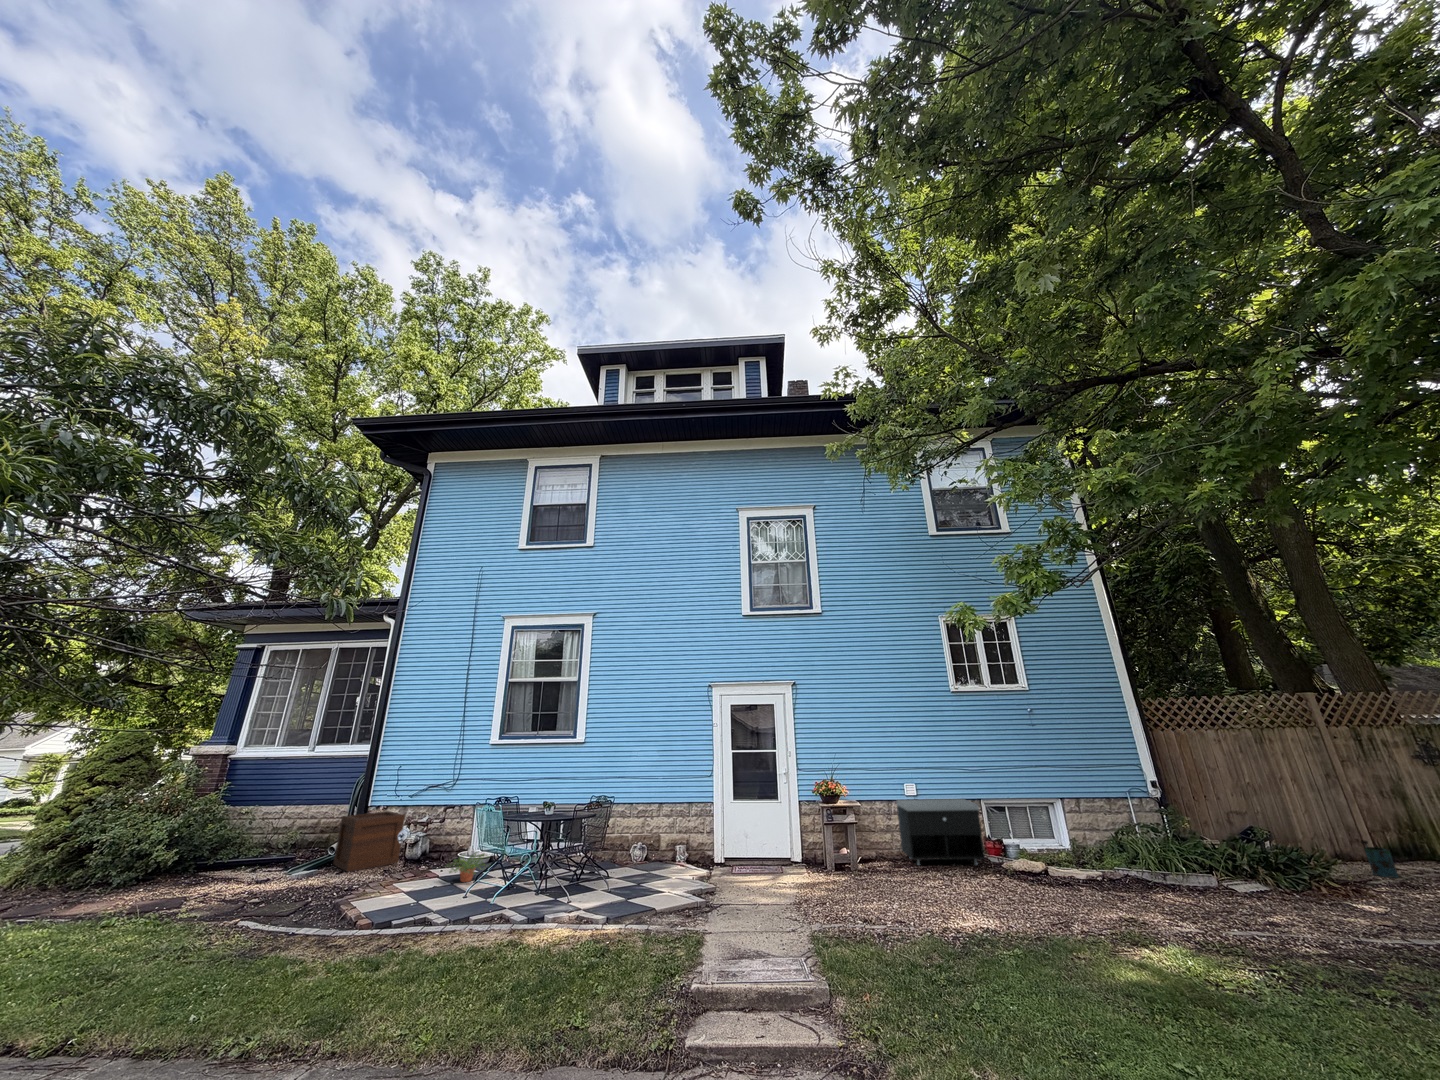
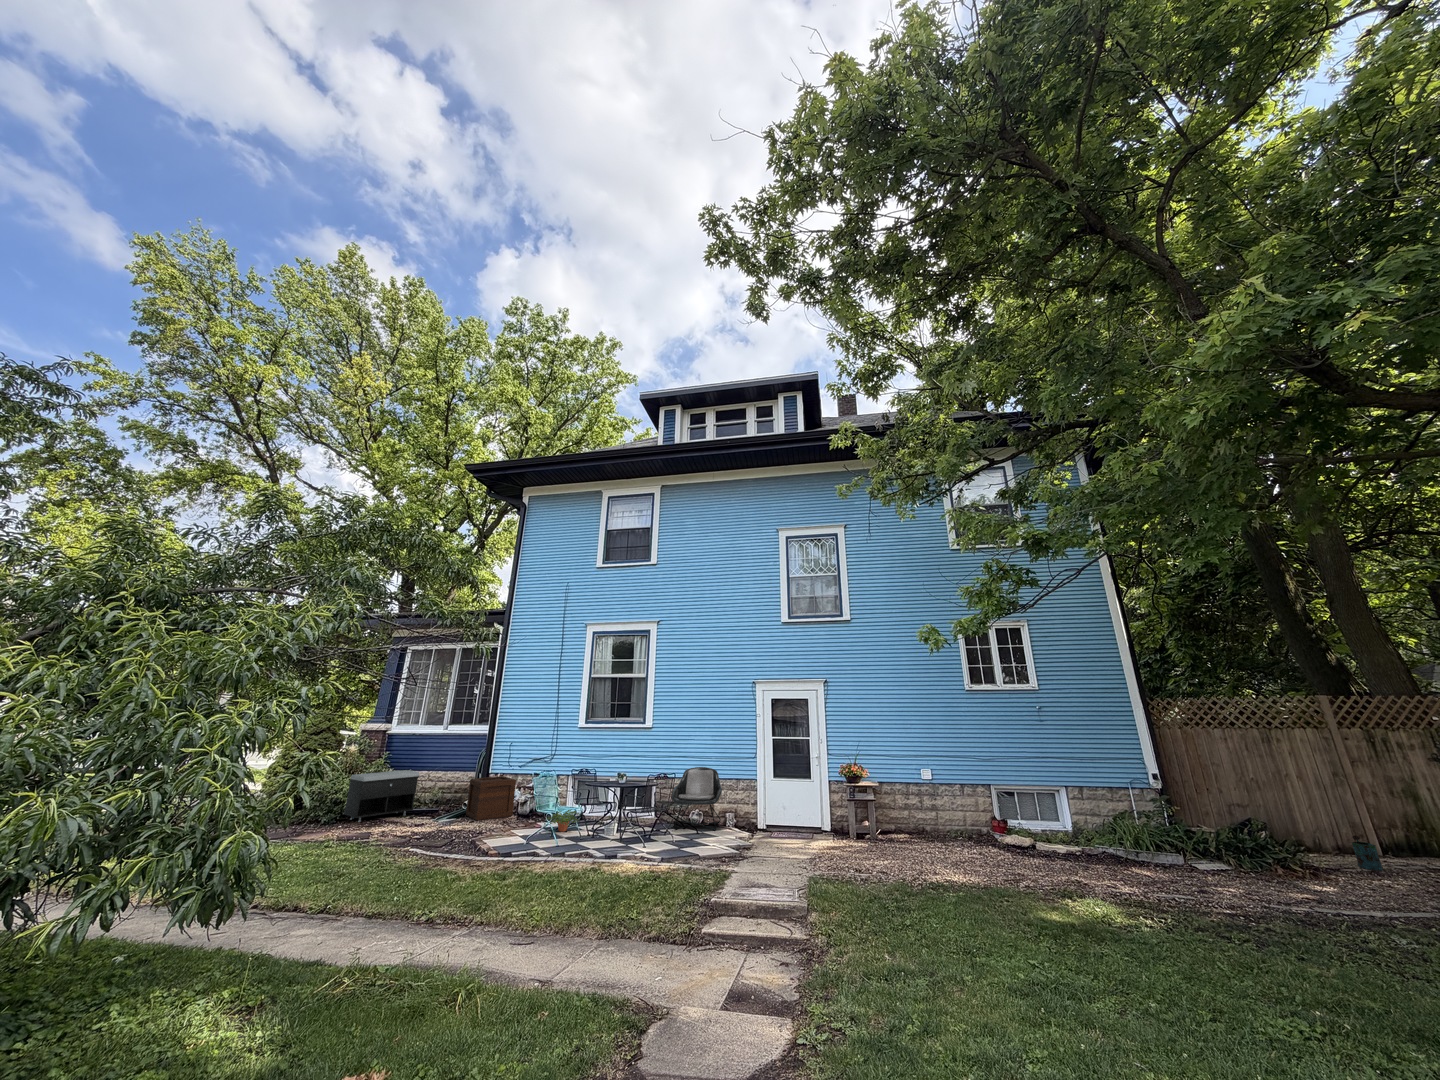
lounge chair: none [611,790,673,872] -> present [672,767,722,831]
storage bench: present [897,799,985,865] -> present [344,770,419,822]

